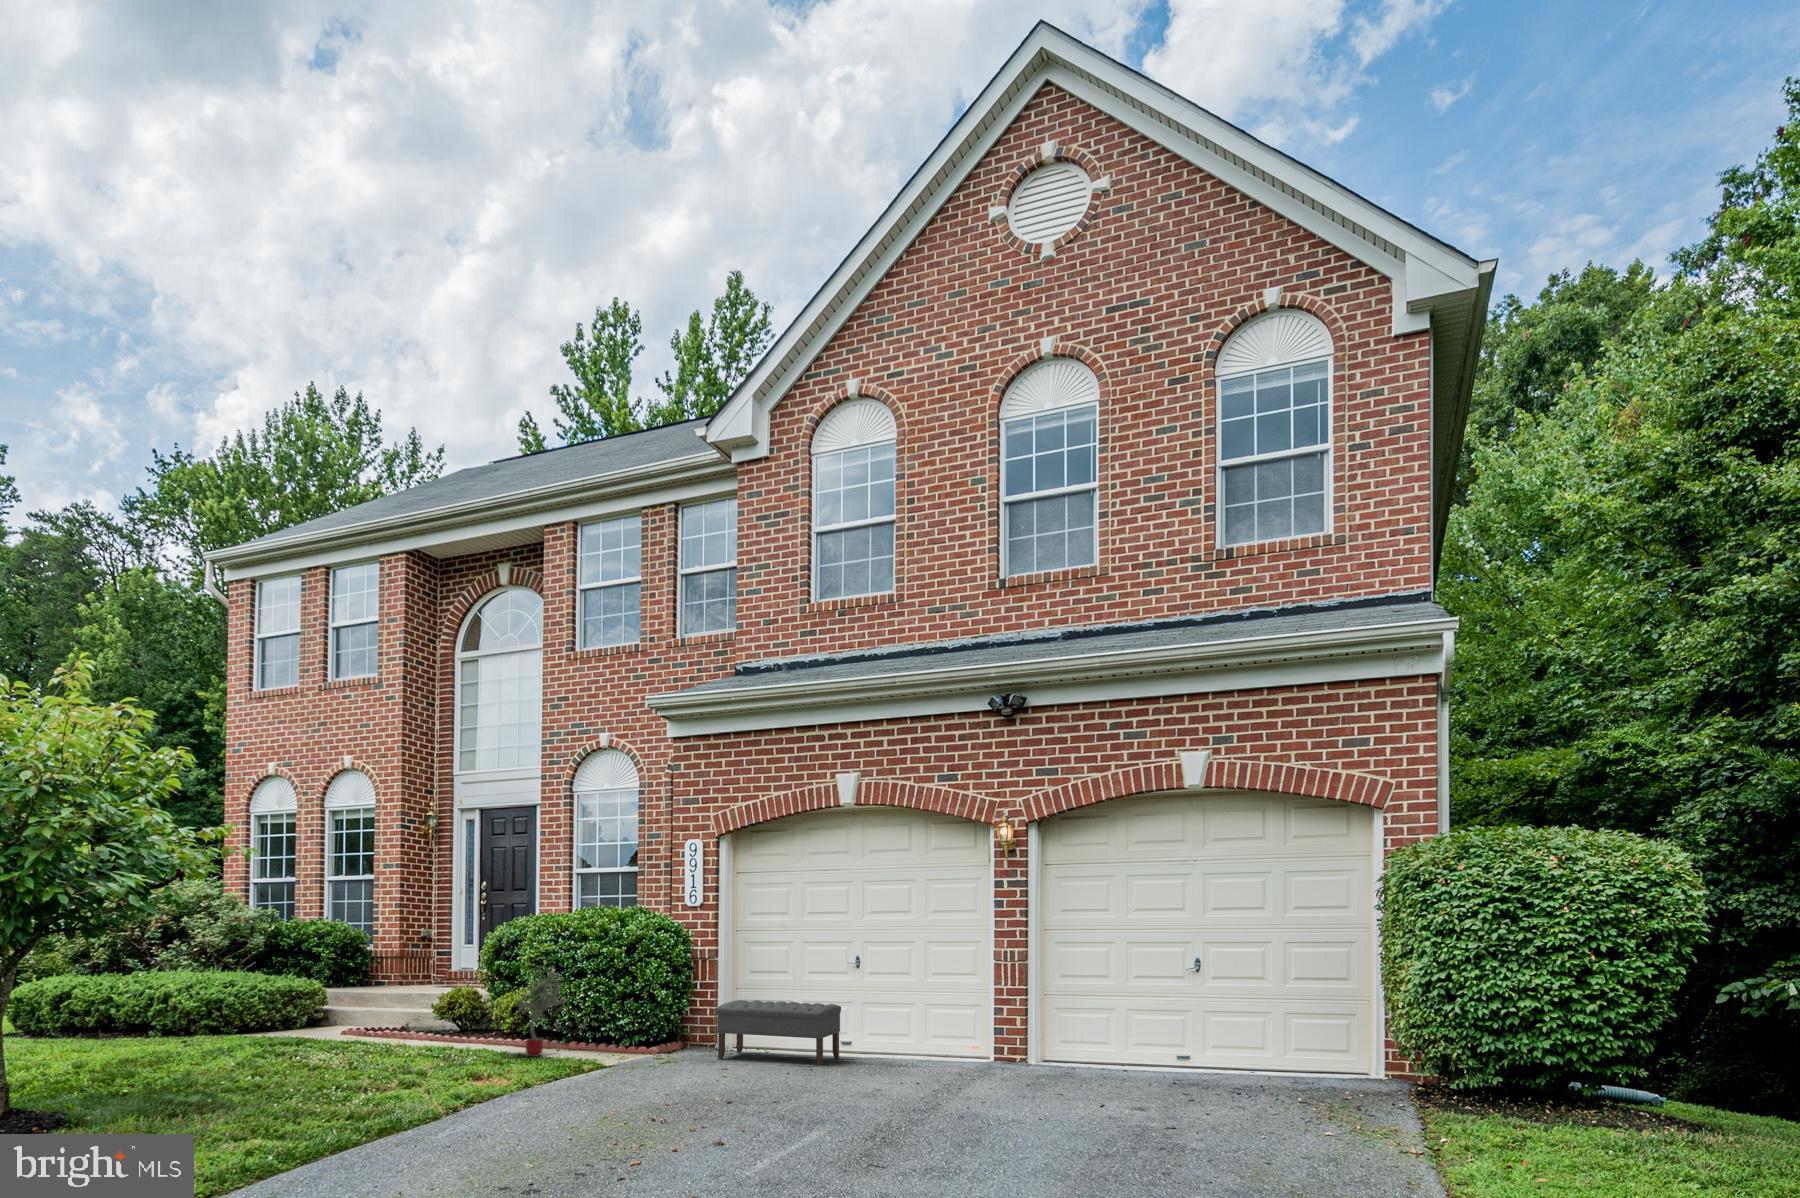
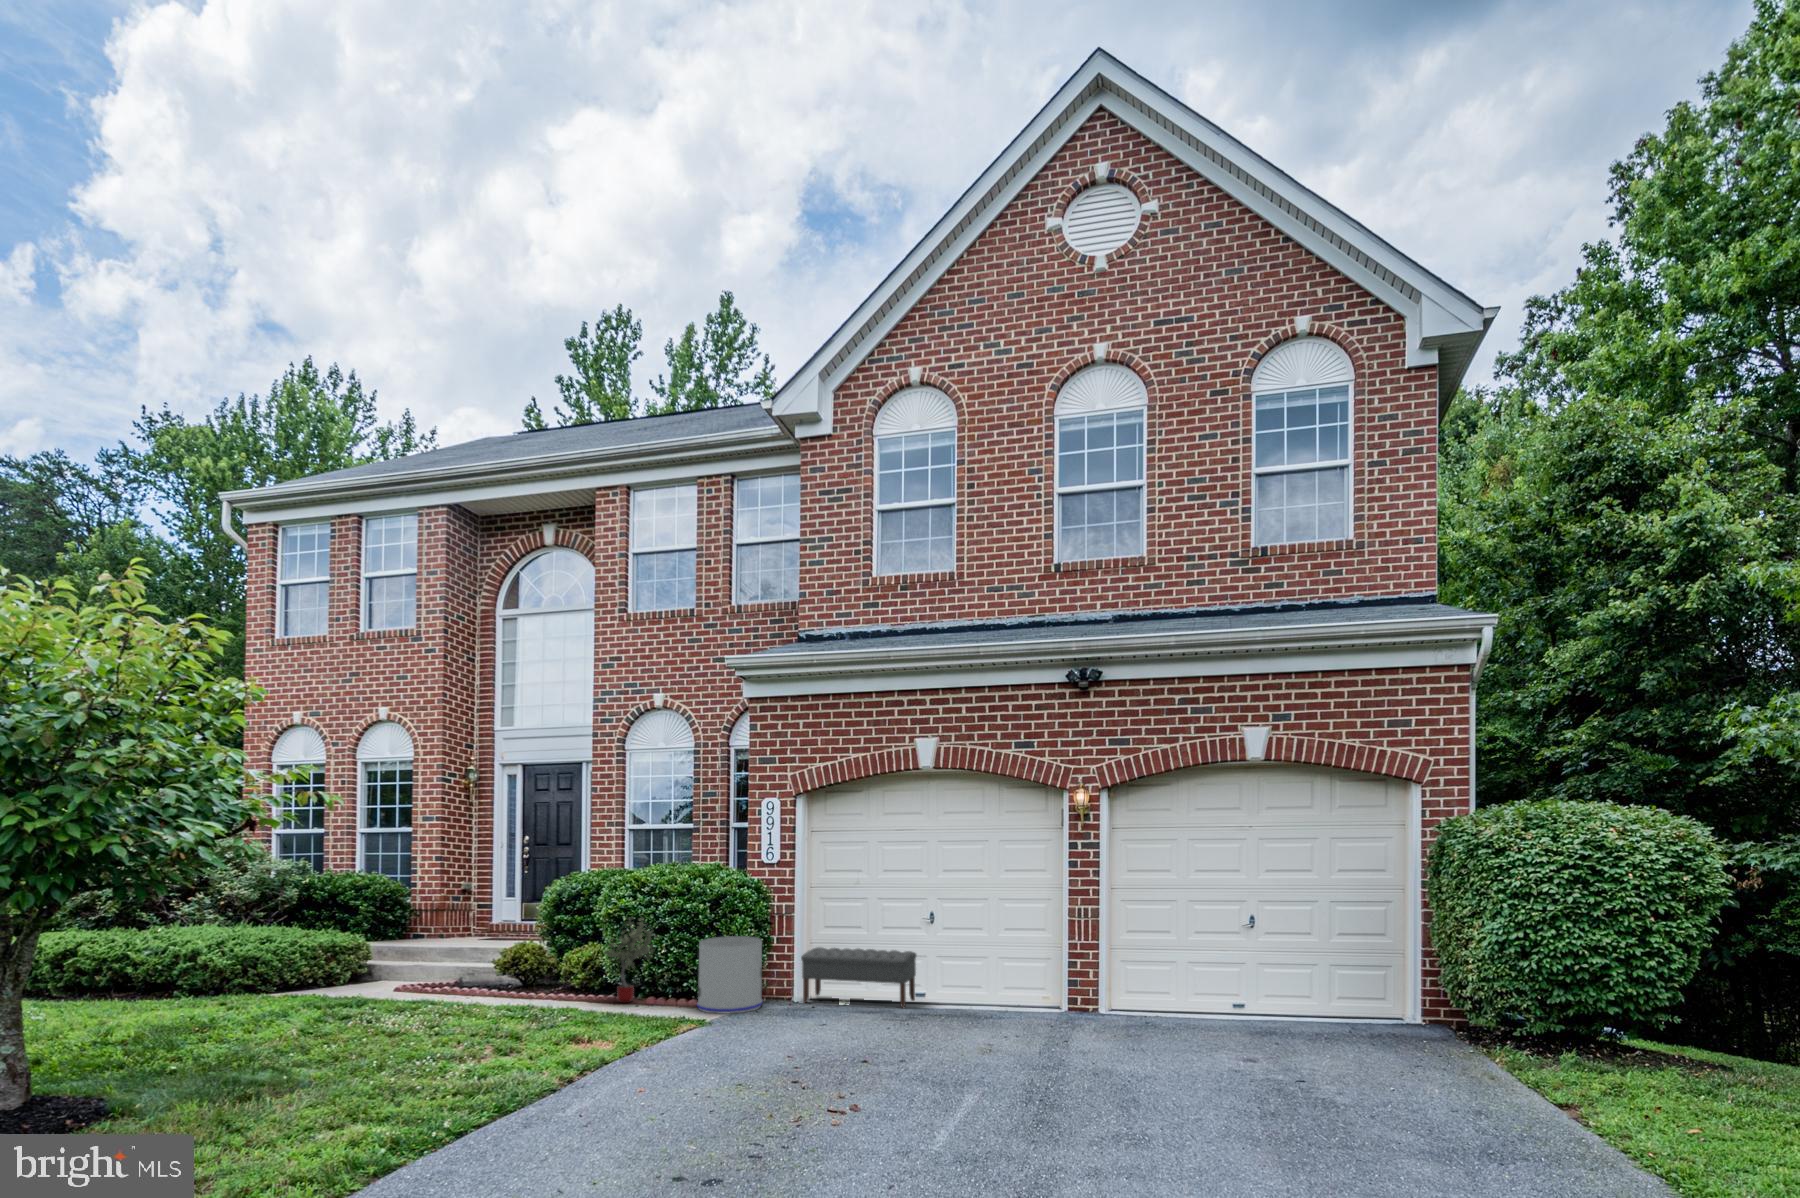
trash can: none [602,987,673,1068] -> present [697,936,763,1014]

